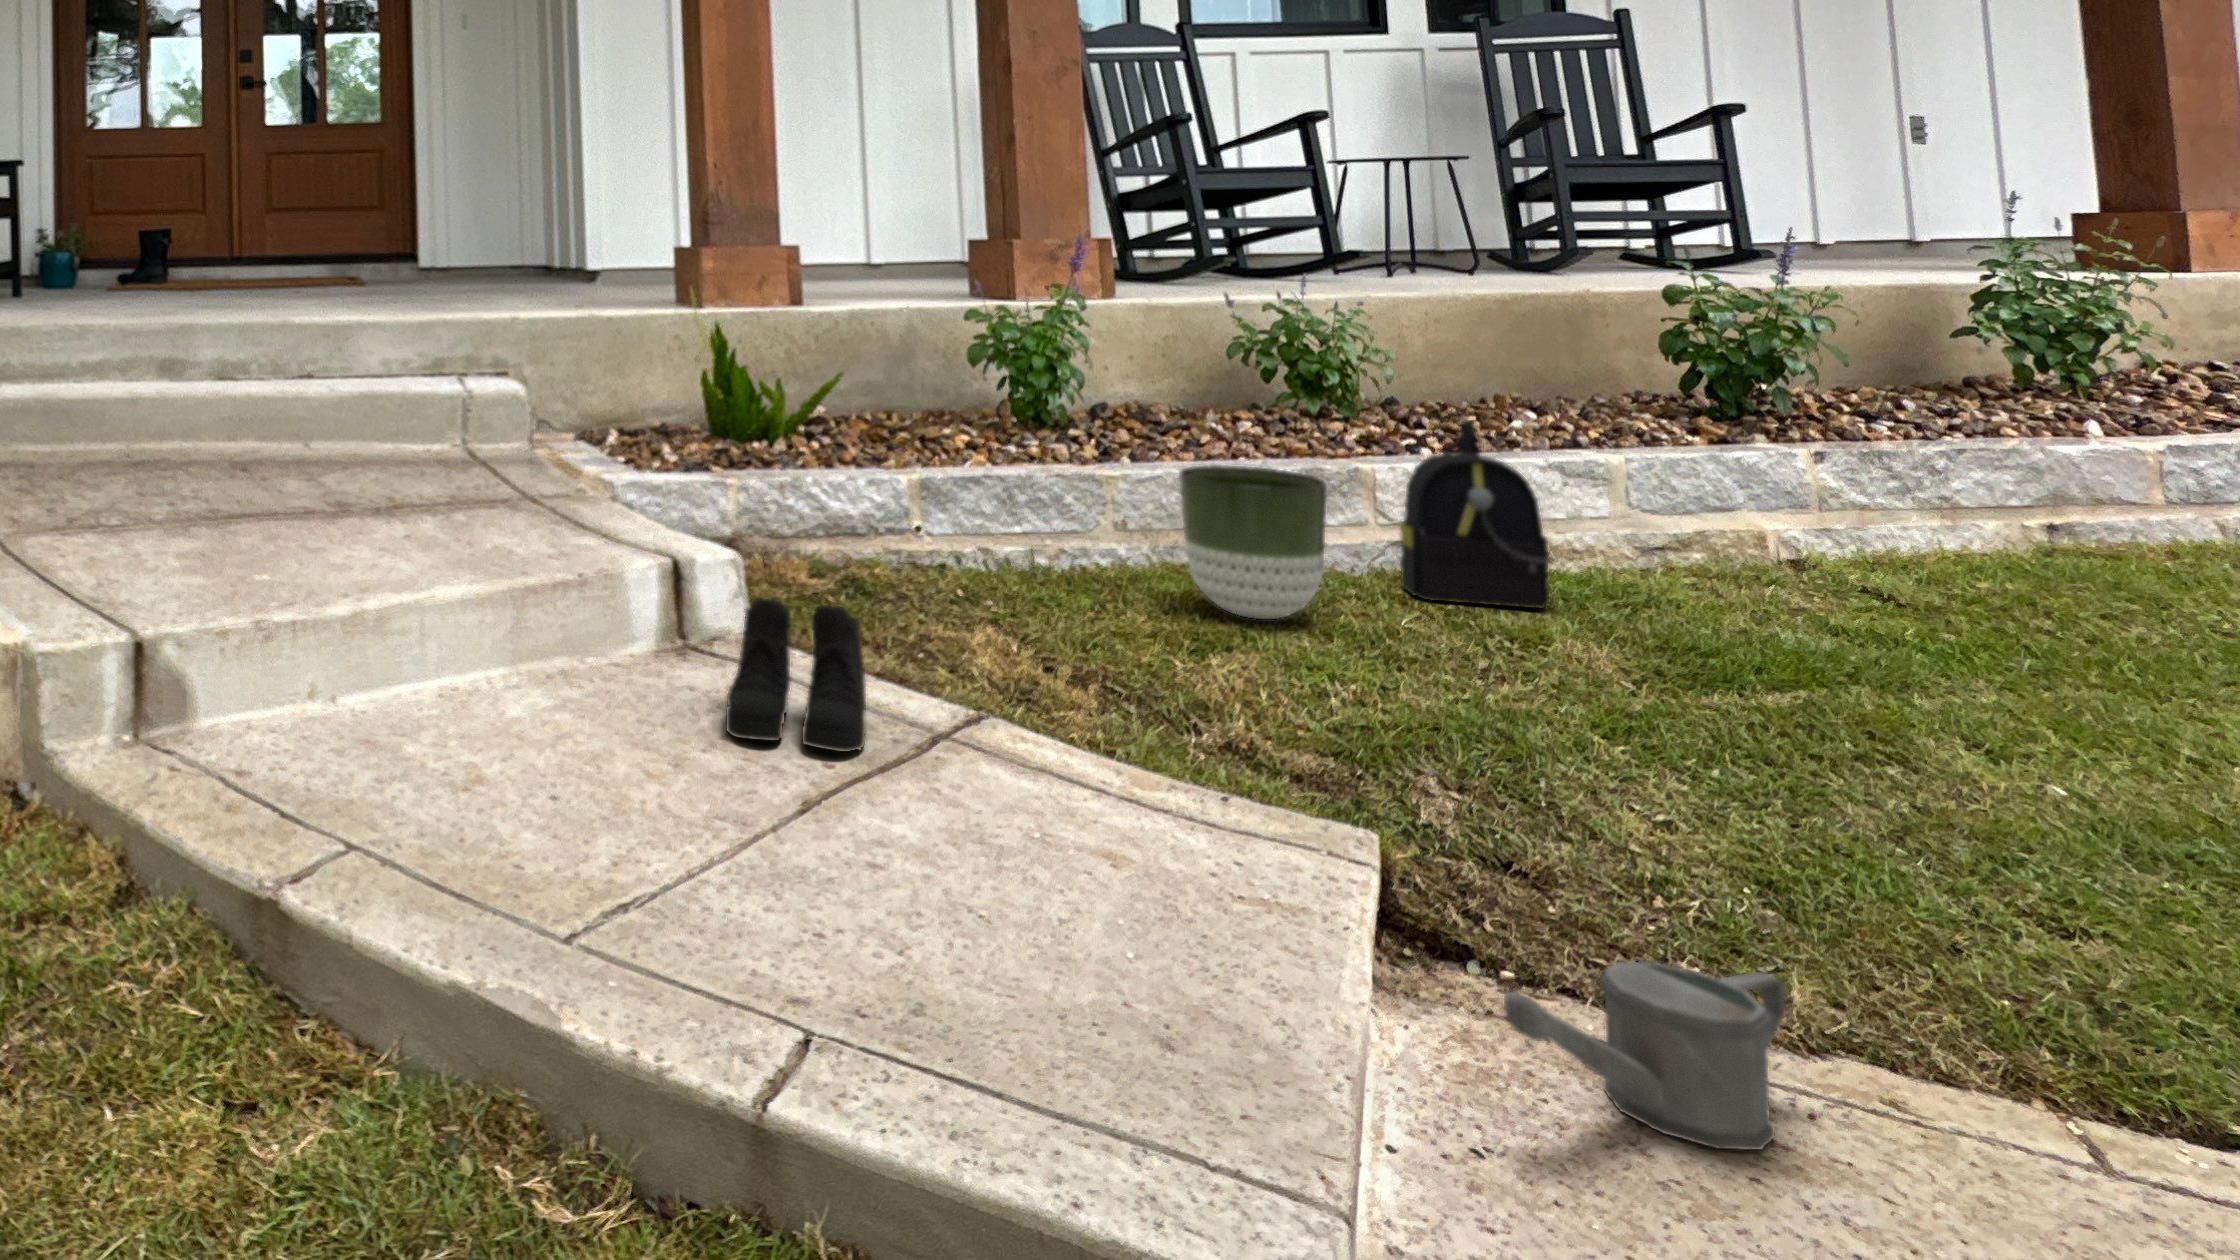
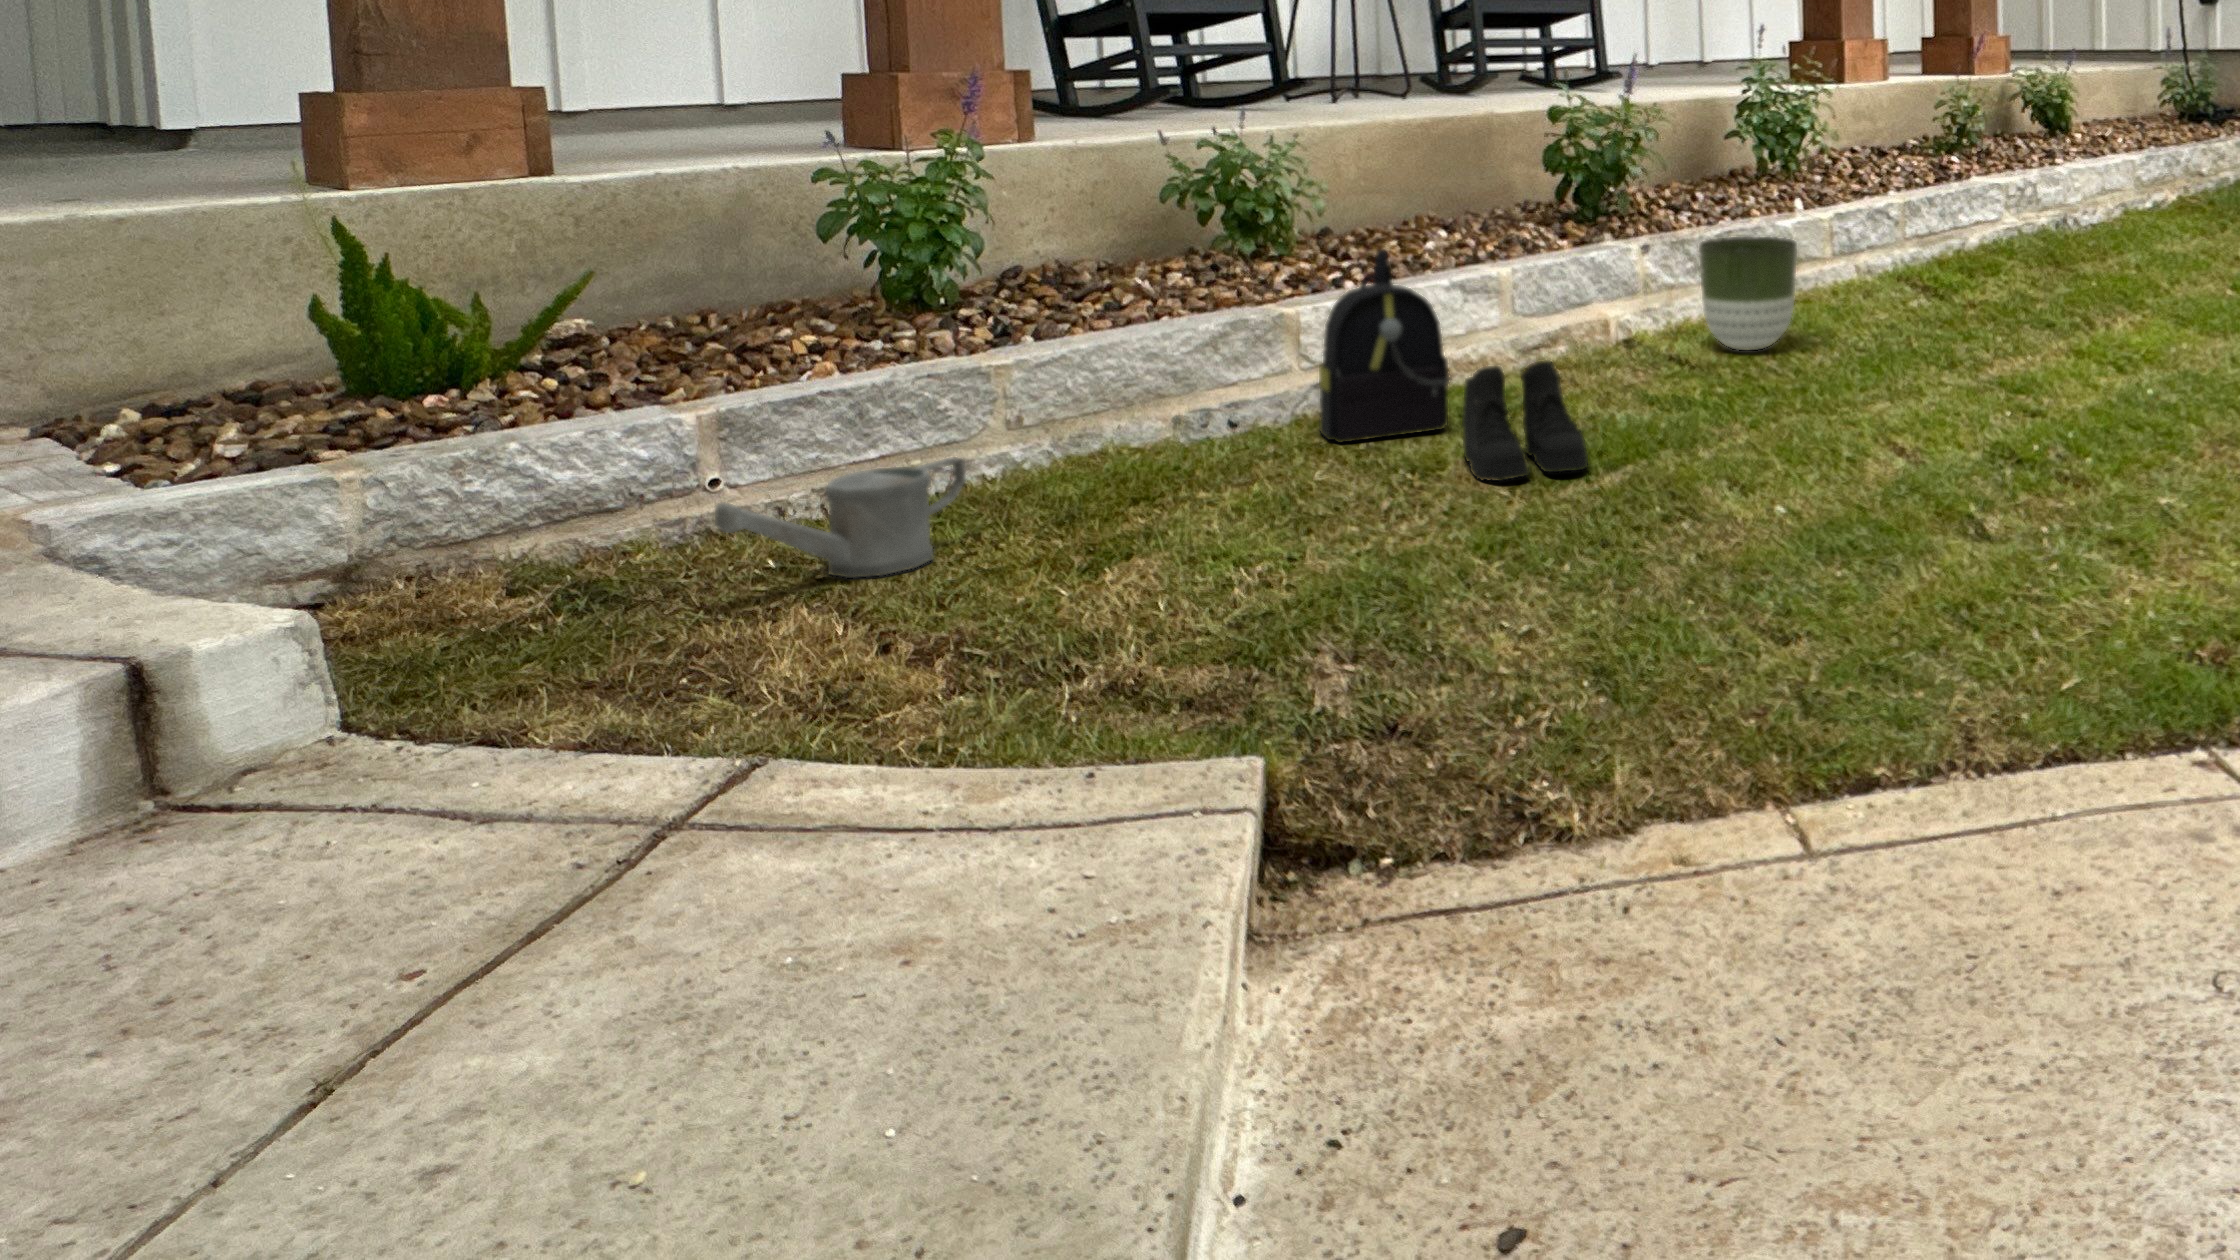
planter: present [1179,465,1327,619] -> present [1699,237,1797,350]
boots: present [726,599,866,752] -> present [1462,361,1588,481]
watering can: present [1504,962,1786,1150] -> present [715,457,966,578]

